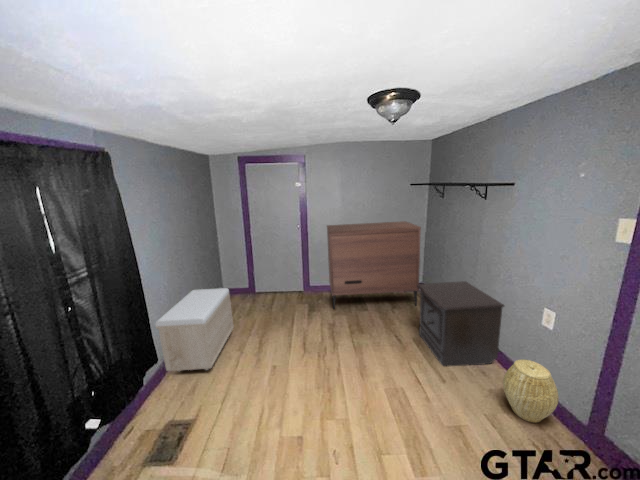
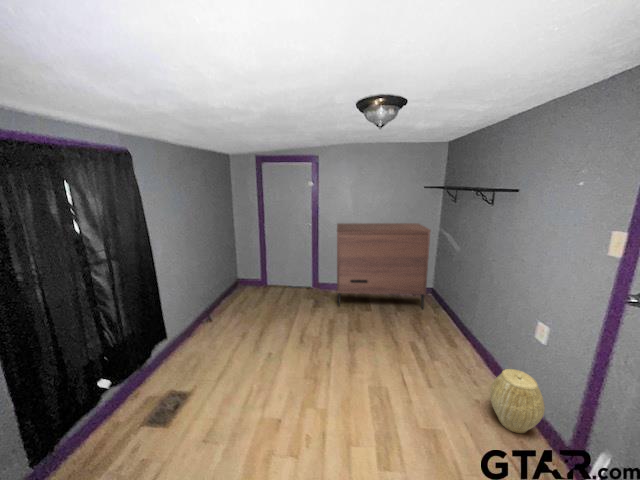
nightstand: present [417,281,504,367] -> none [418,287,503,373]
storage bench: present [156,288,233,372] -> none [166,277,240,352]

